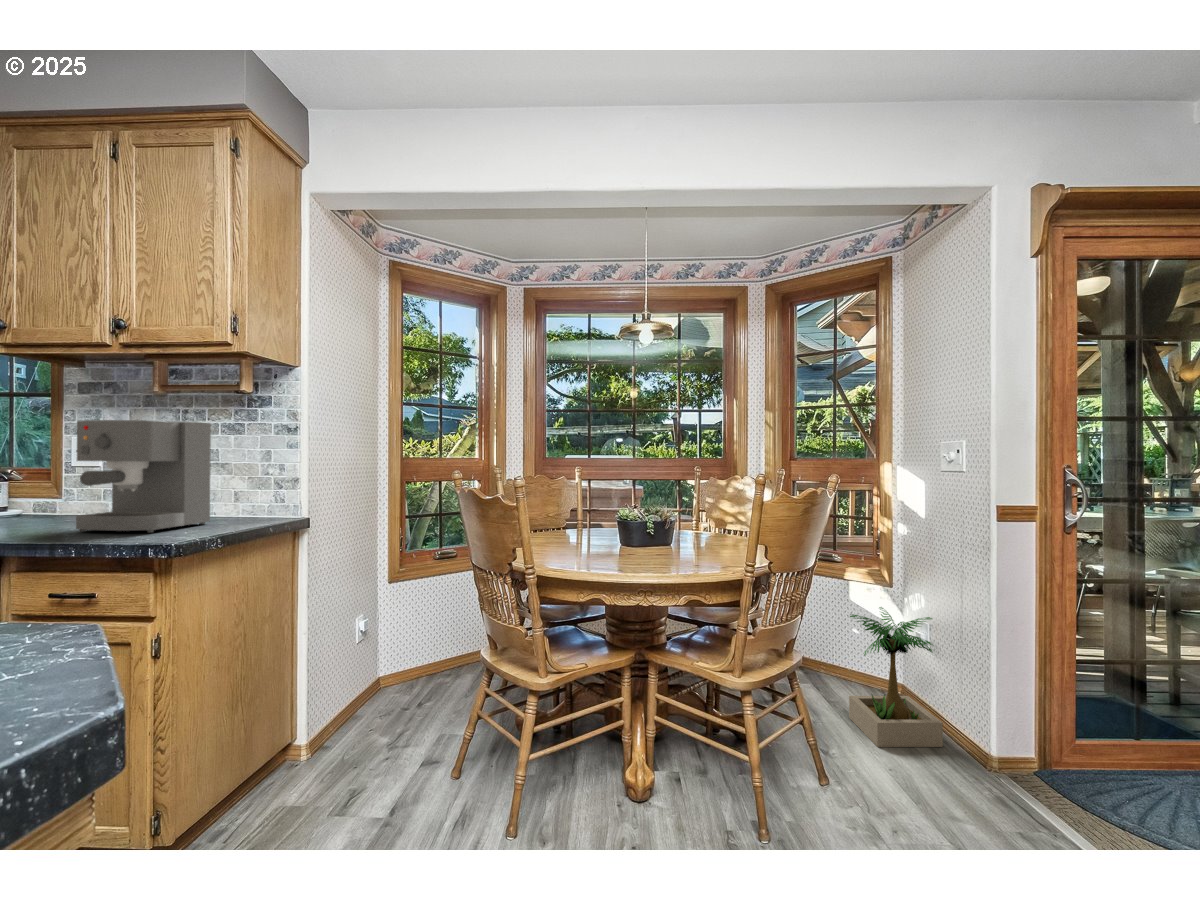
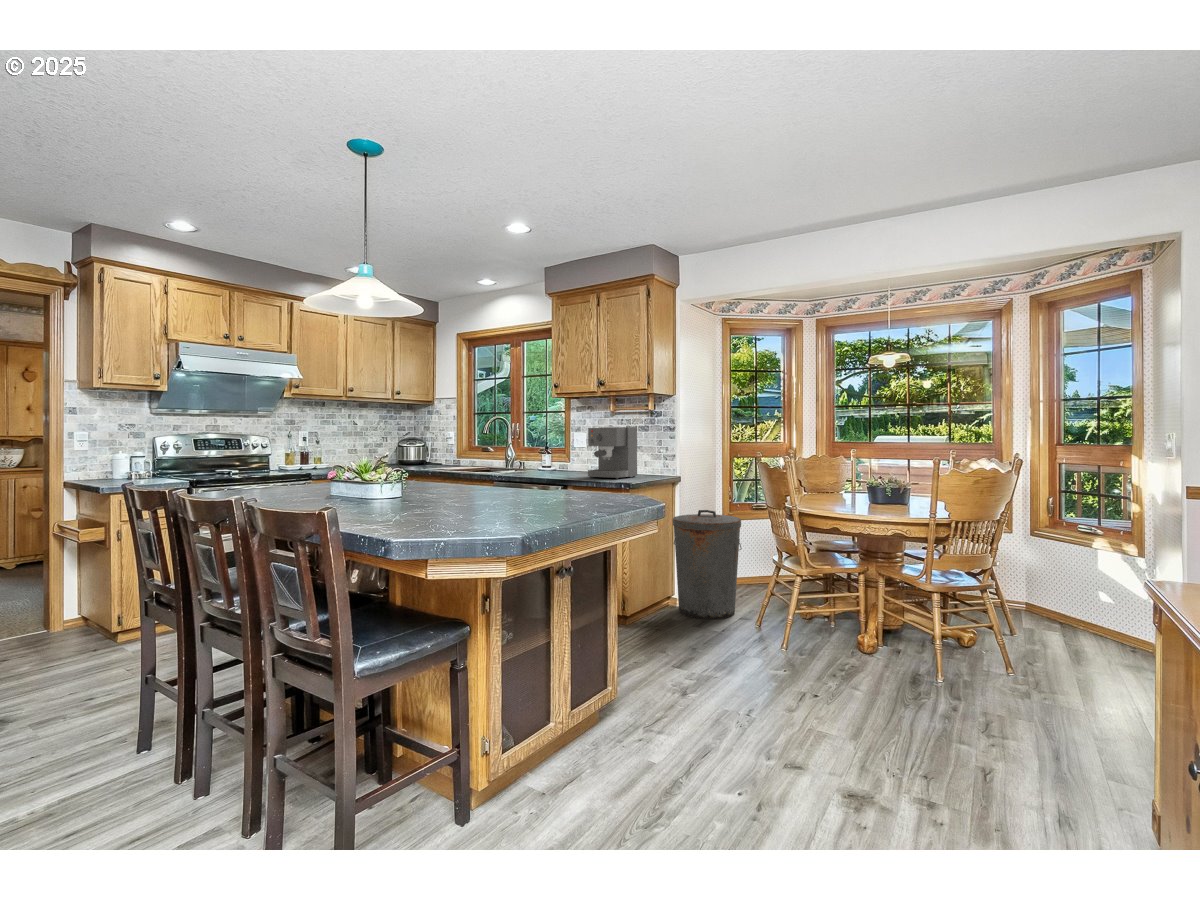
trash can: none [290,578,425,794] -> present [673,510,741,619]
potted plant: present [849,607,943,747] -> none [1050,562,1146,670]

